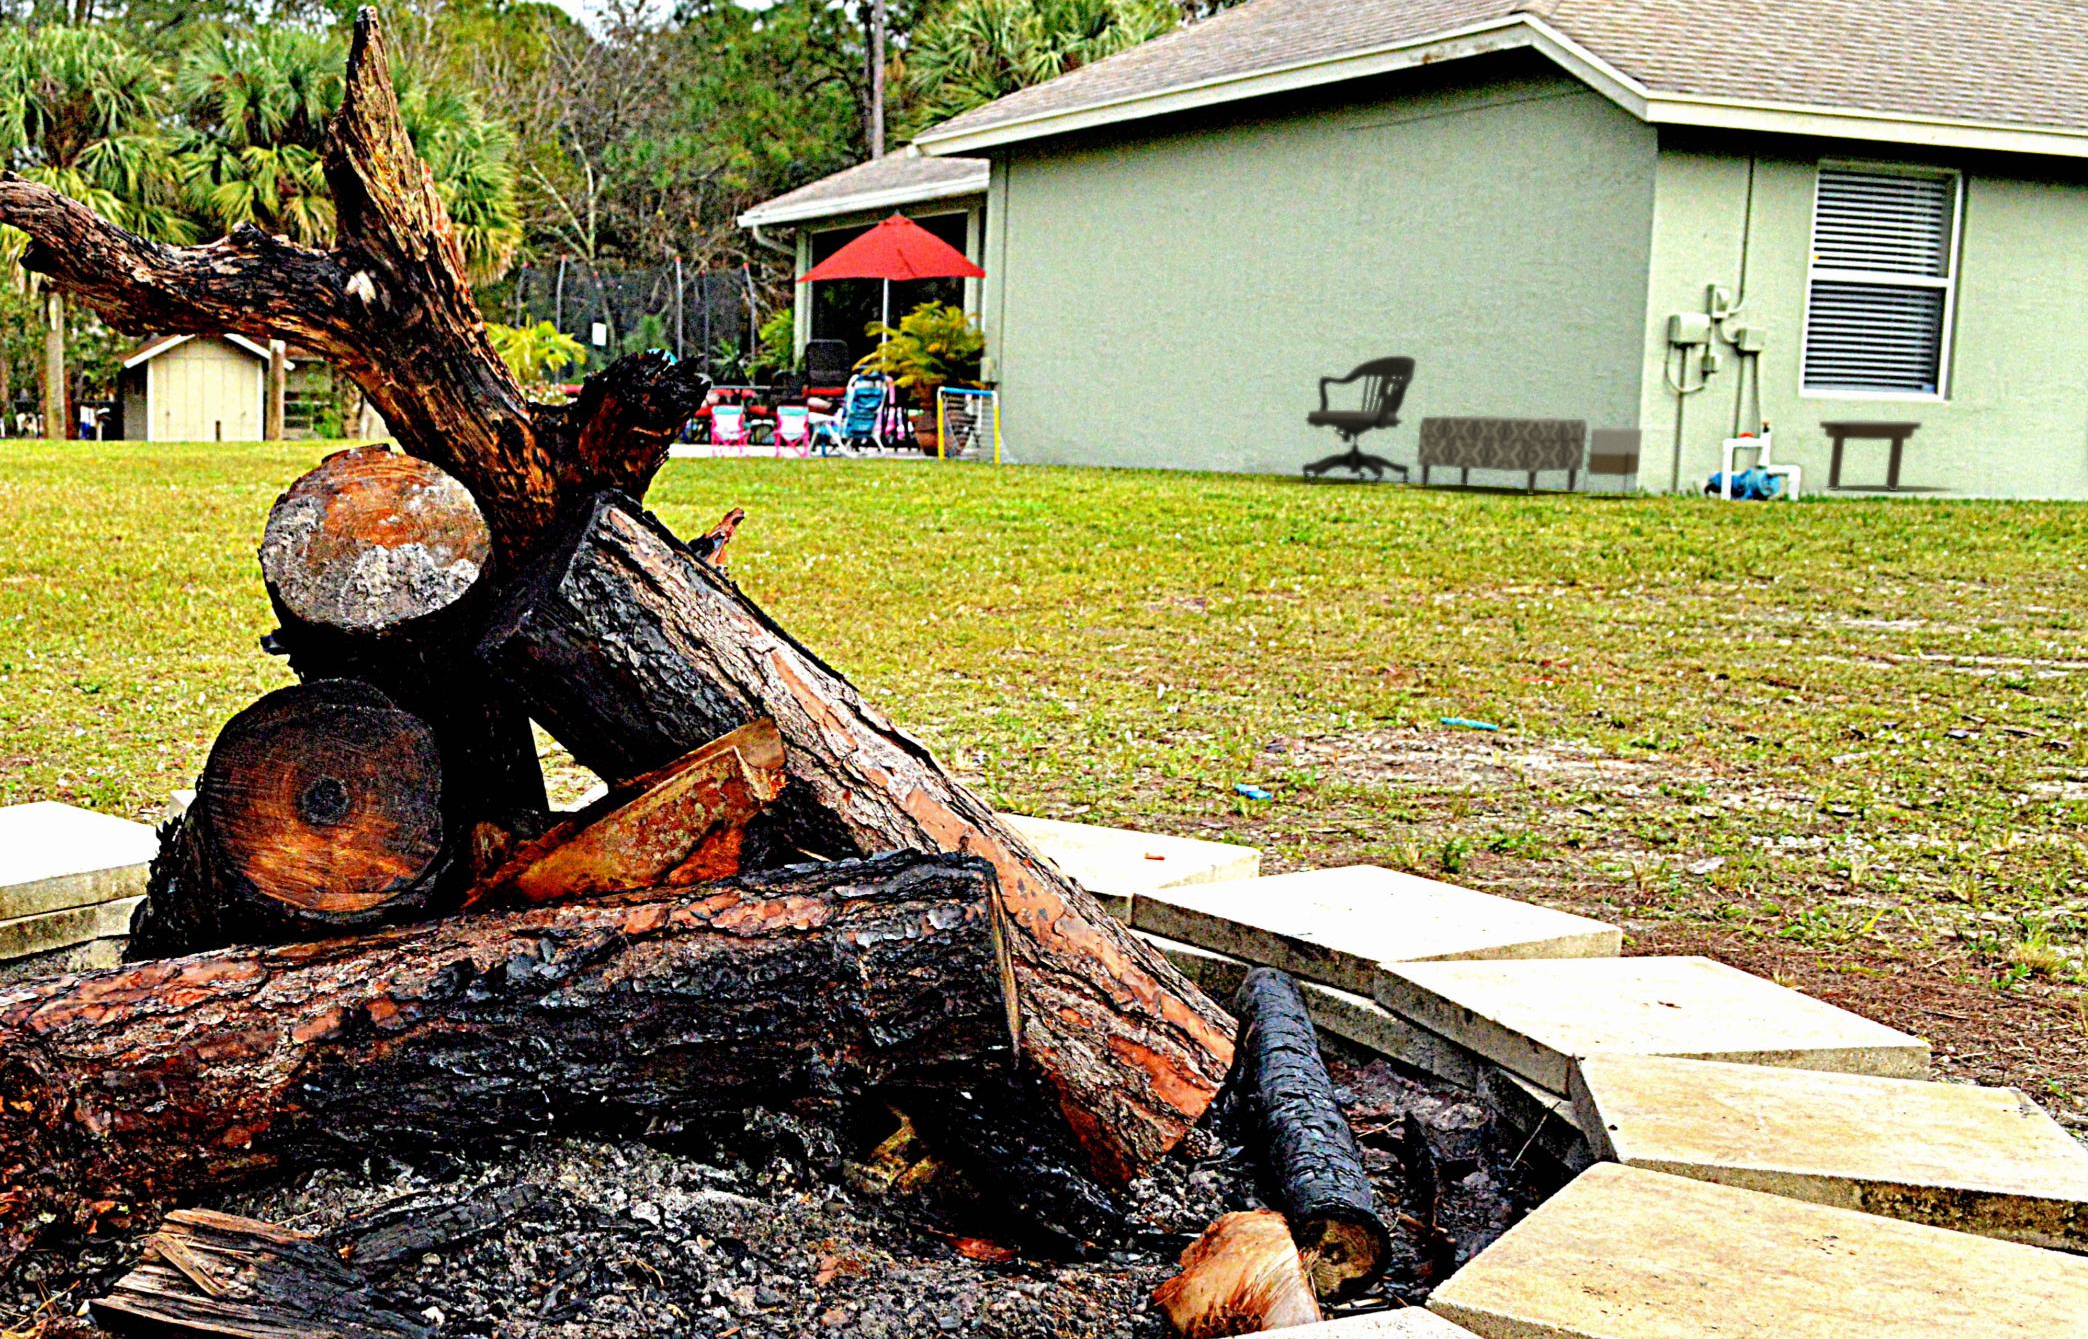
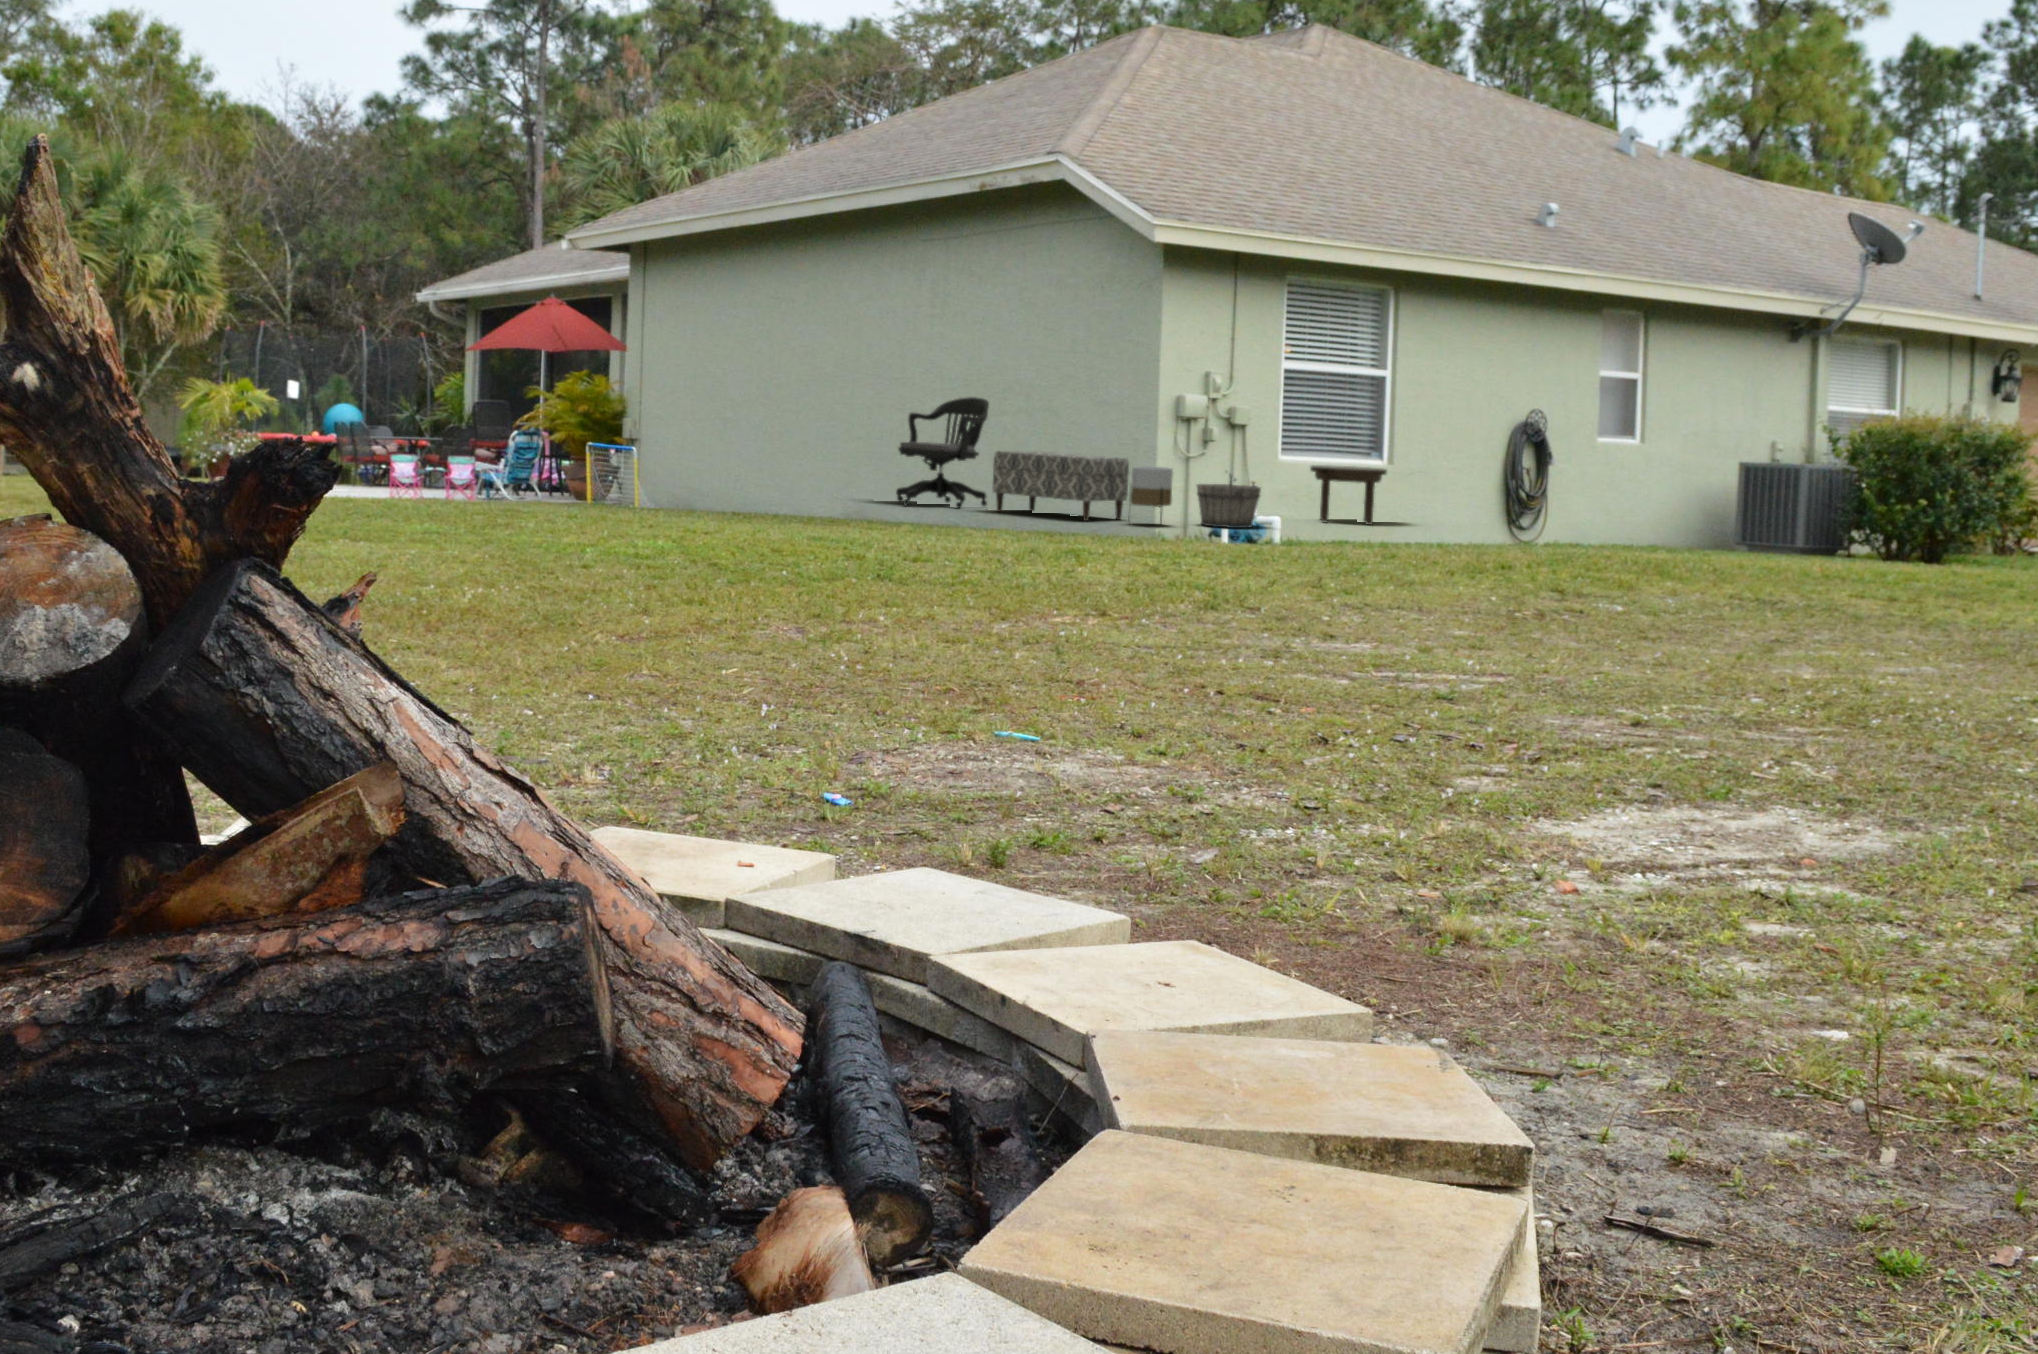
wooden bucket: none [1671,430,1755,498] -> present [1197,477,1261,528]

